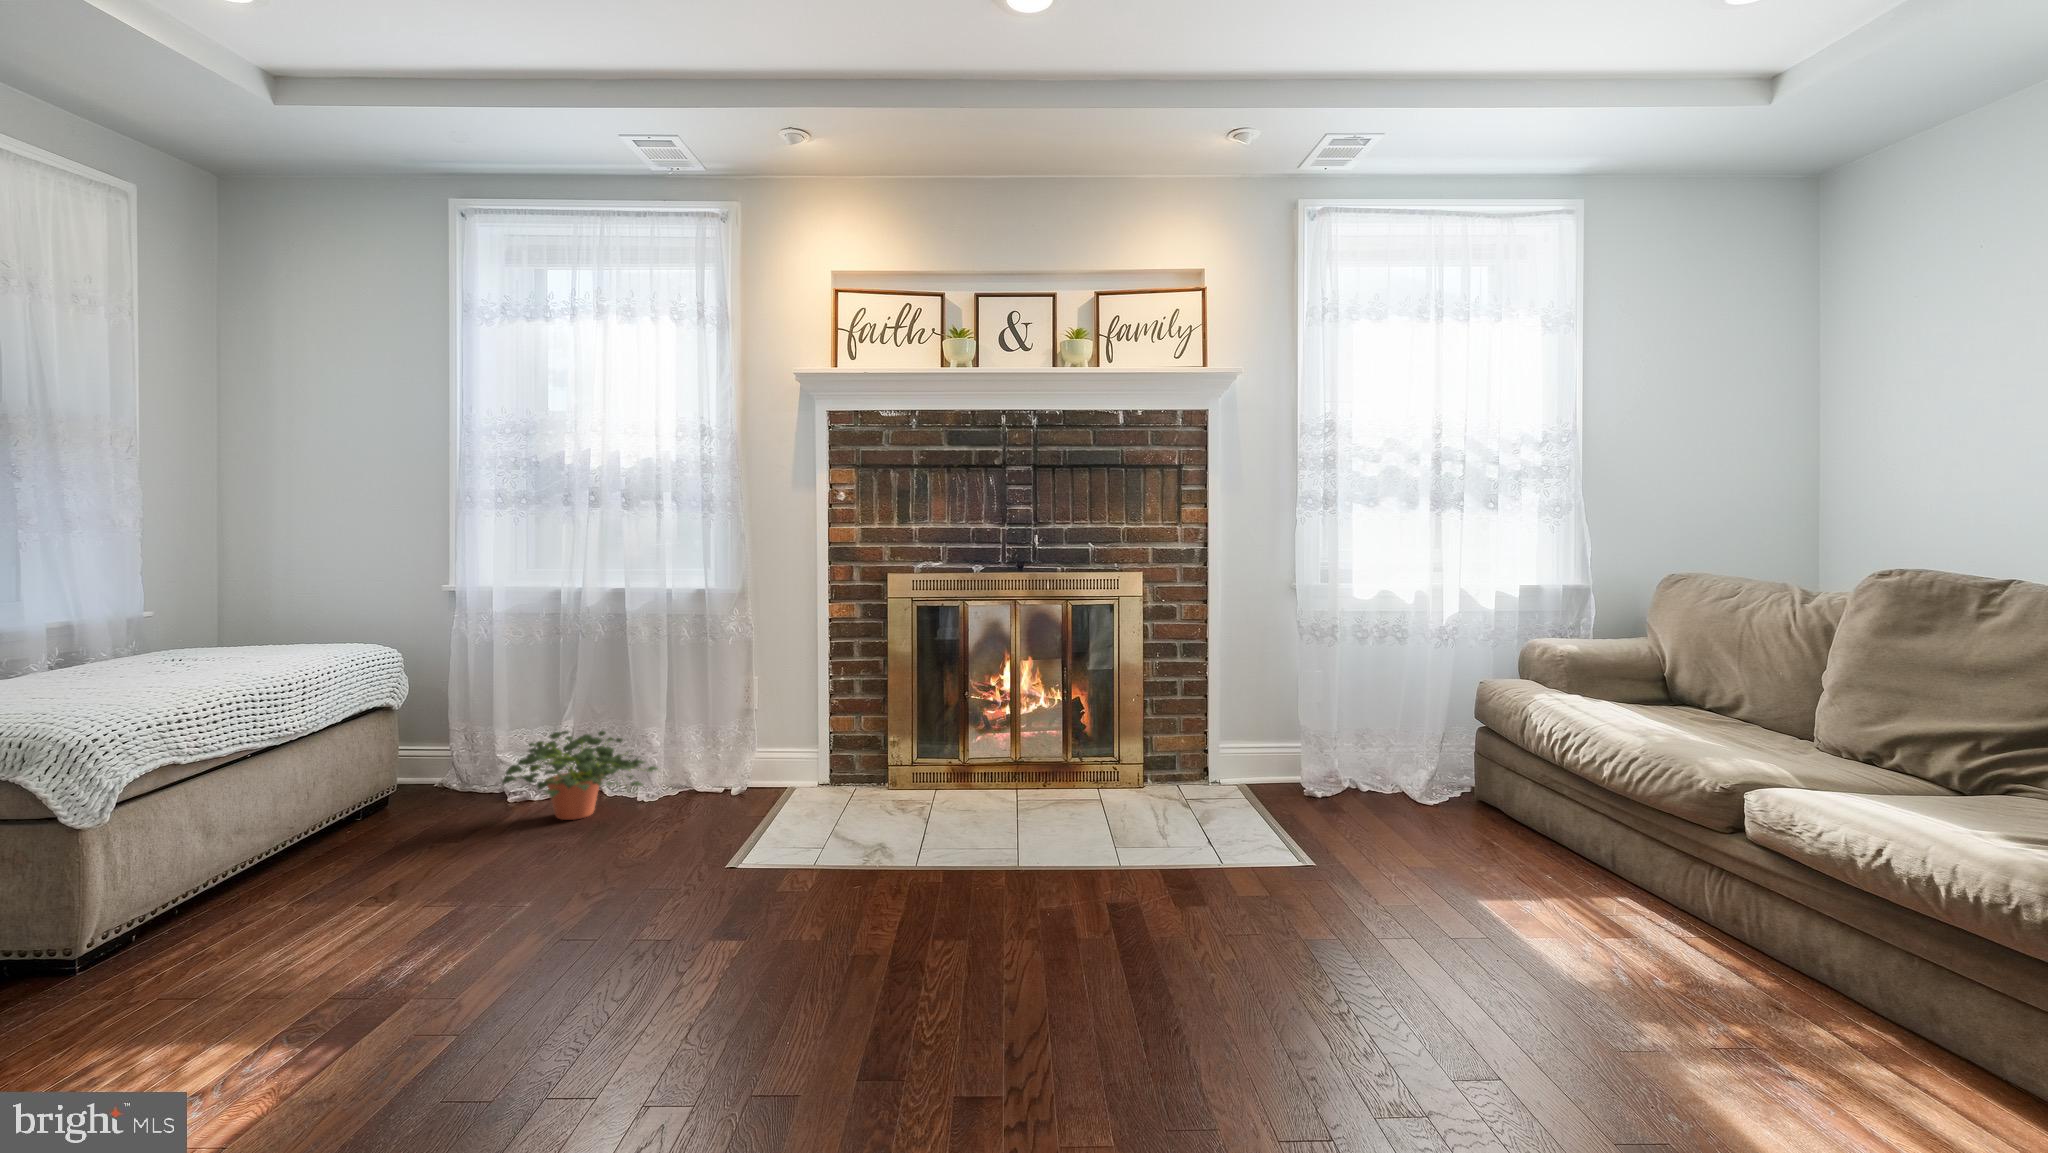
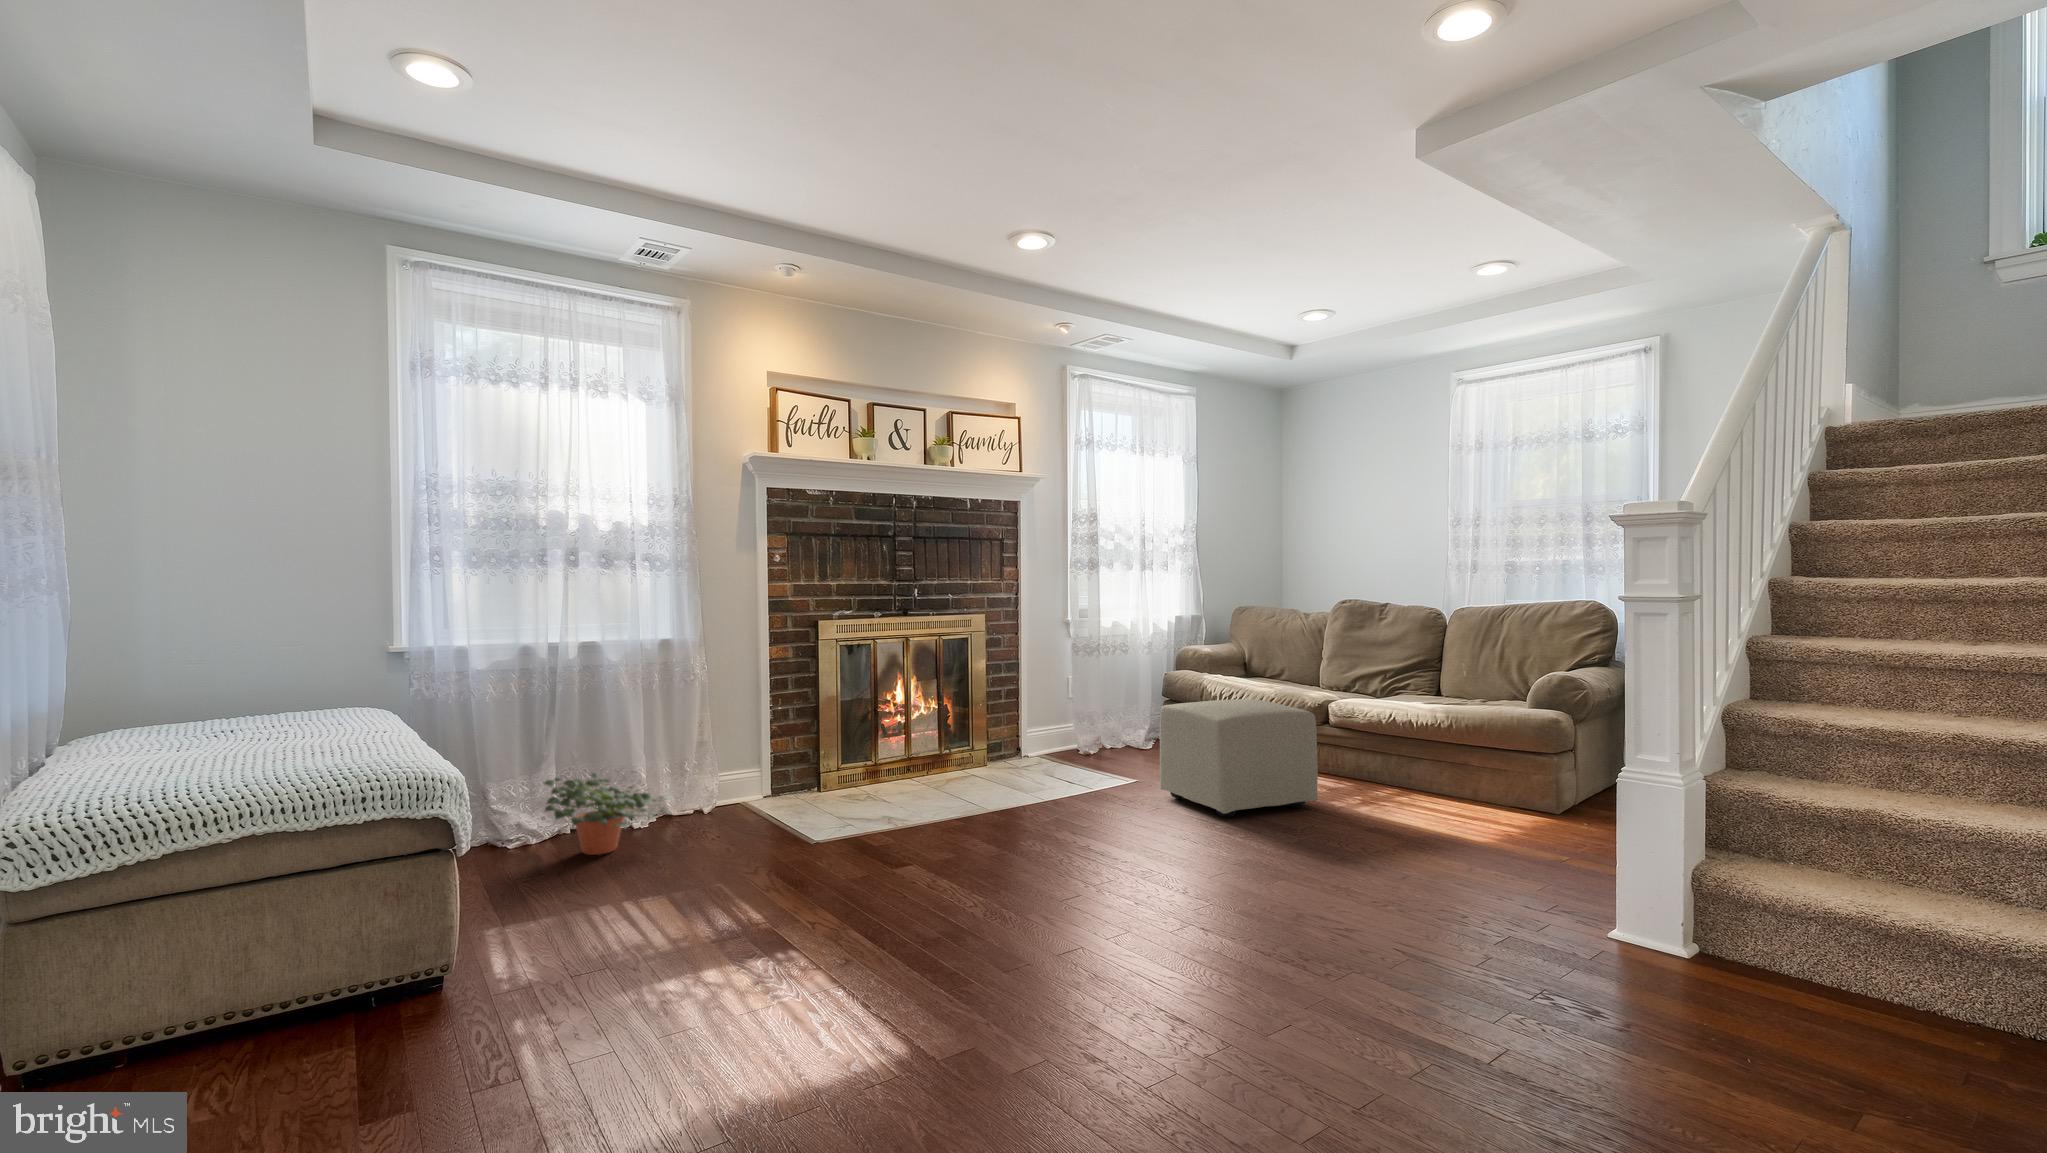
ottoman: none [1278,738,1538,983] -> present [1160,699,1318,817]

